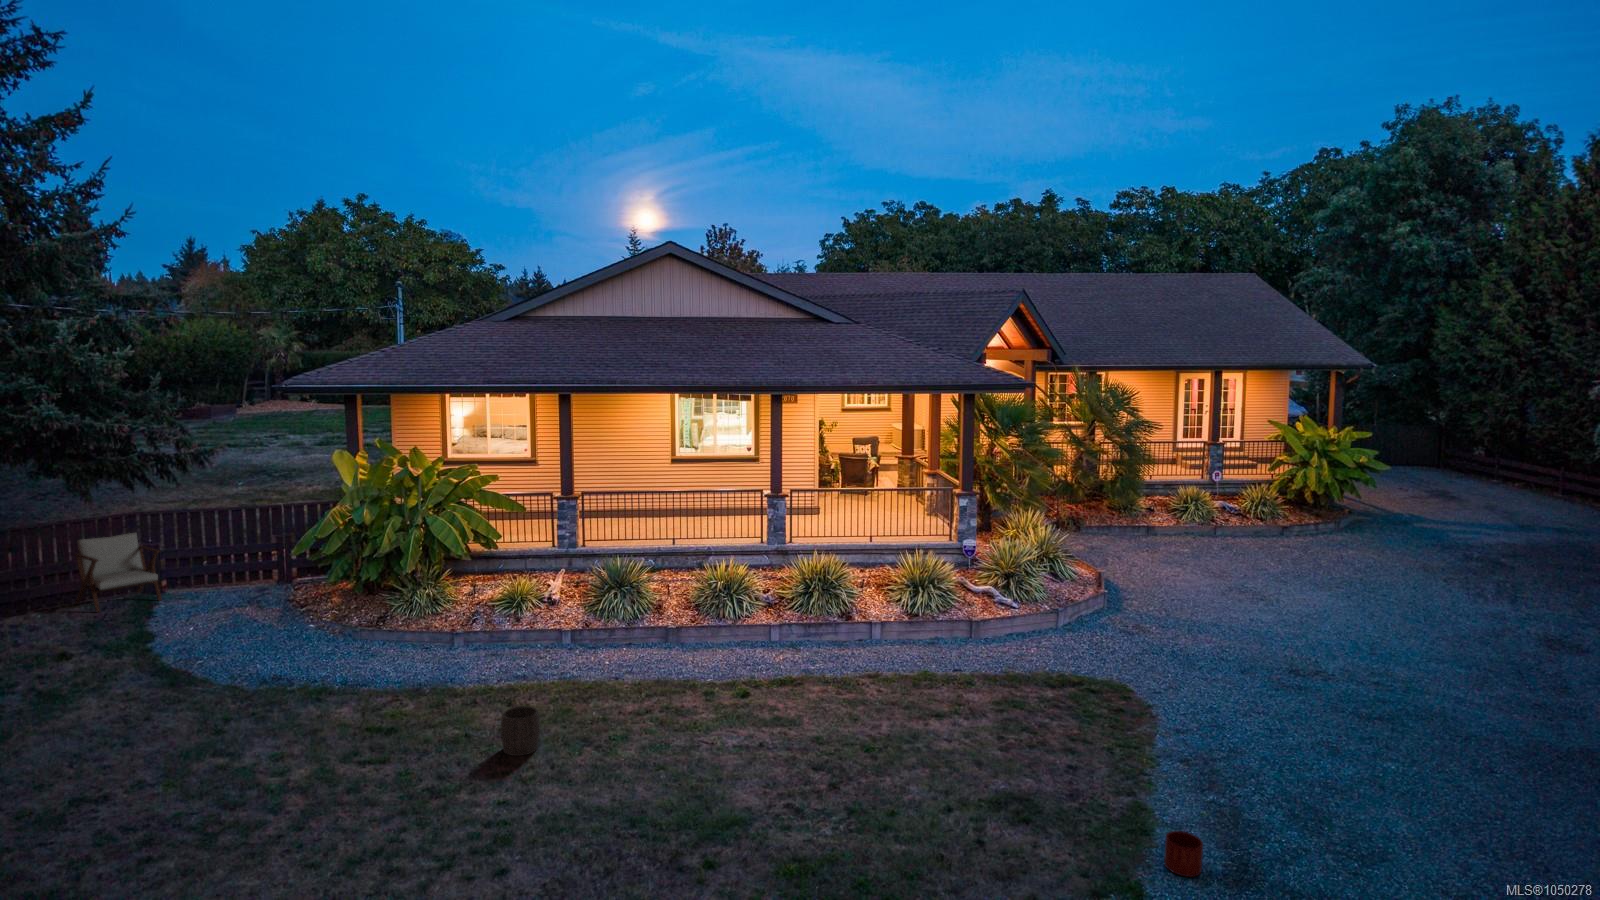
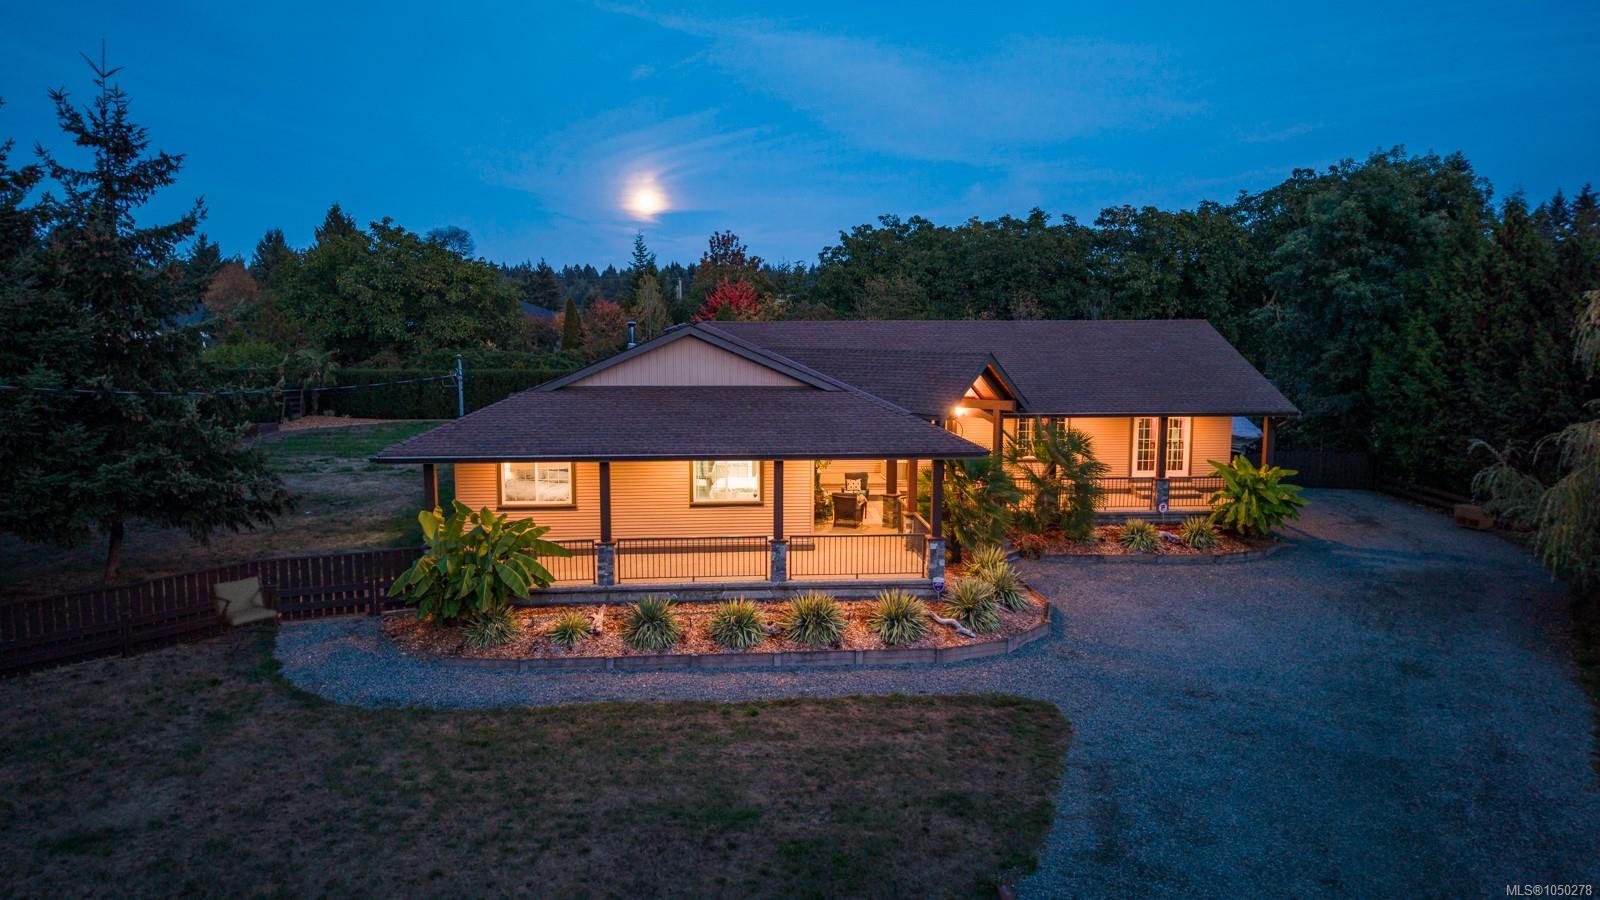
storage bench: none [1540,478,1590,507] -> present [1454,504,1493,530]
woven basket: present [501,706,540,756] -> none [569,727,598,766]
planter: present [1164,831,1203,877] -> none [1055,823,1082,856]

